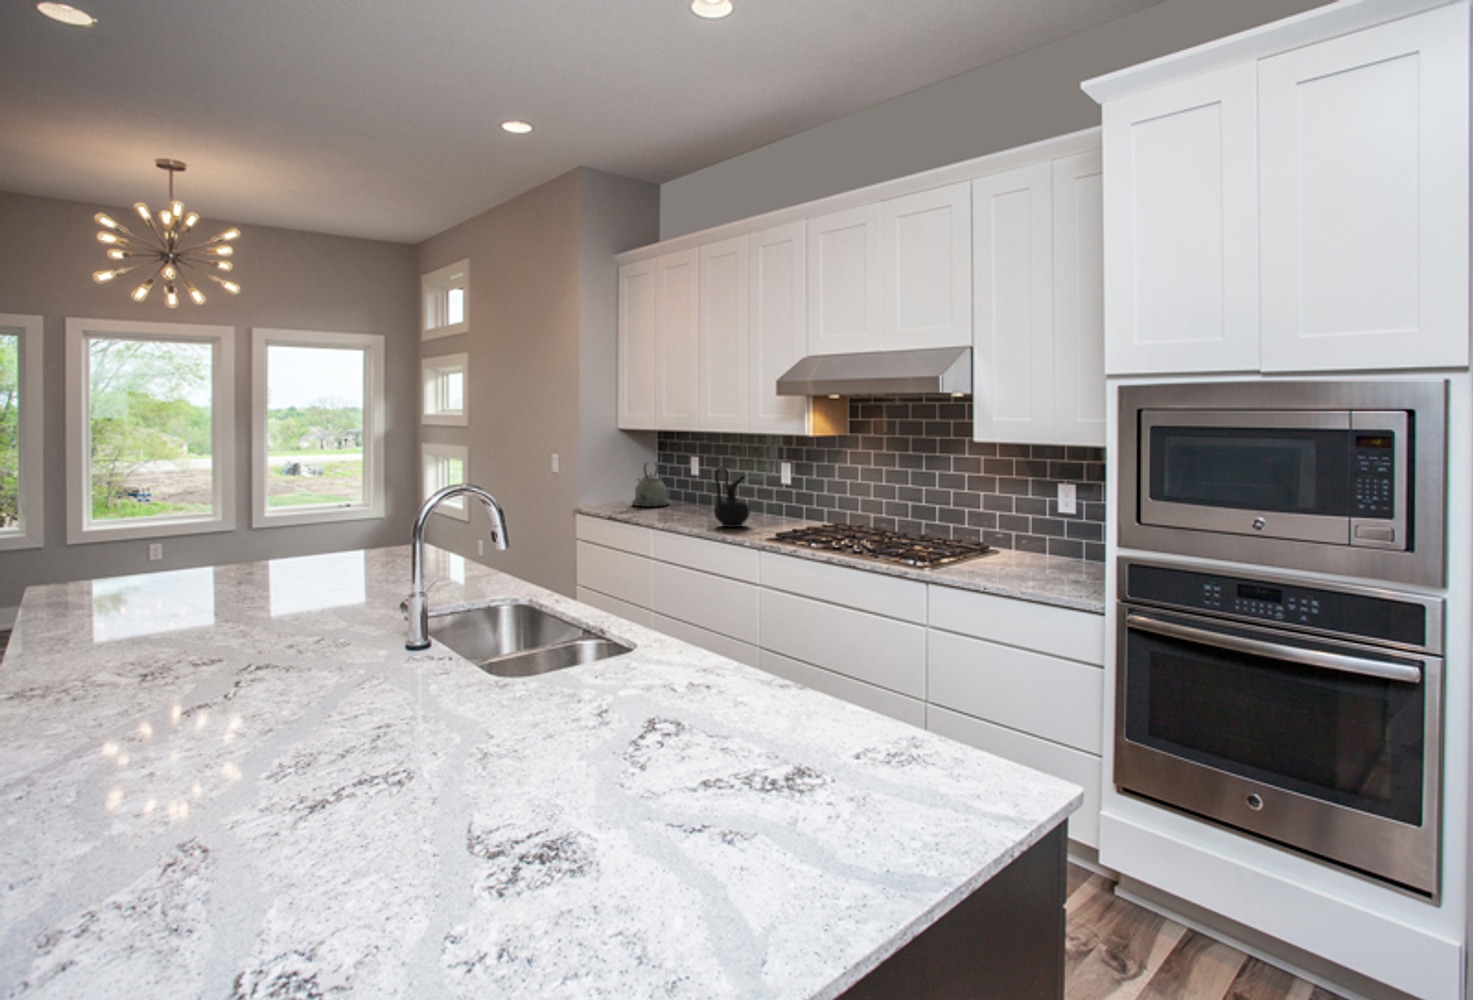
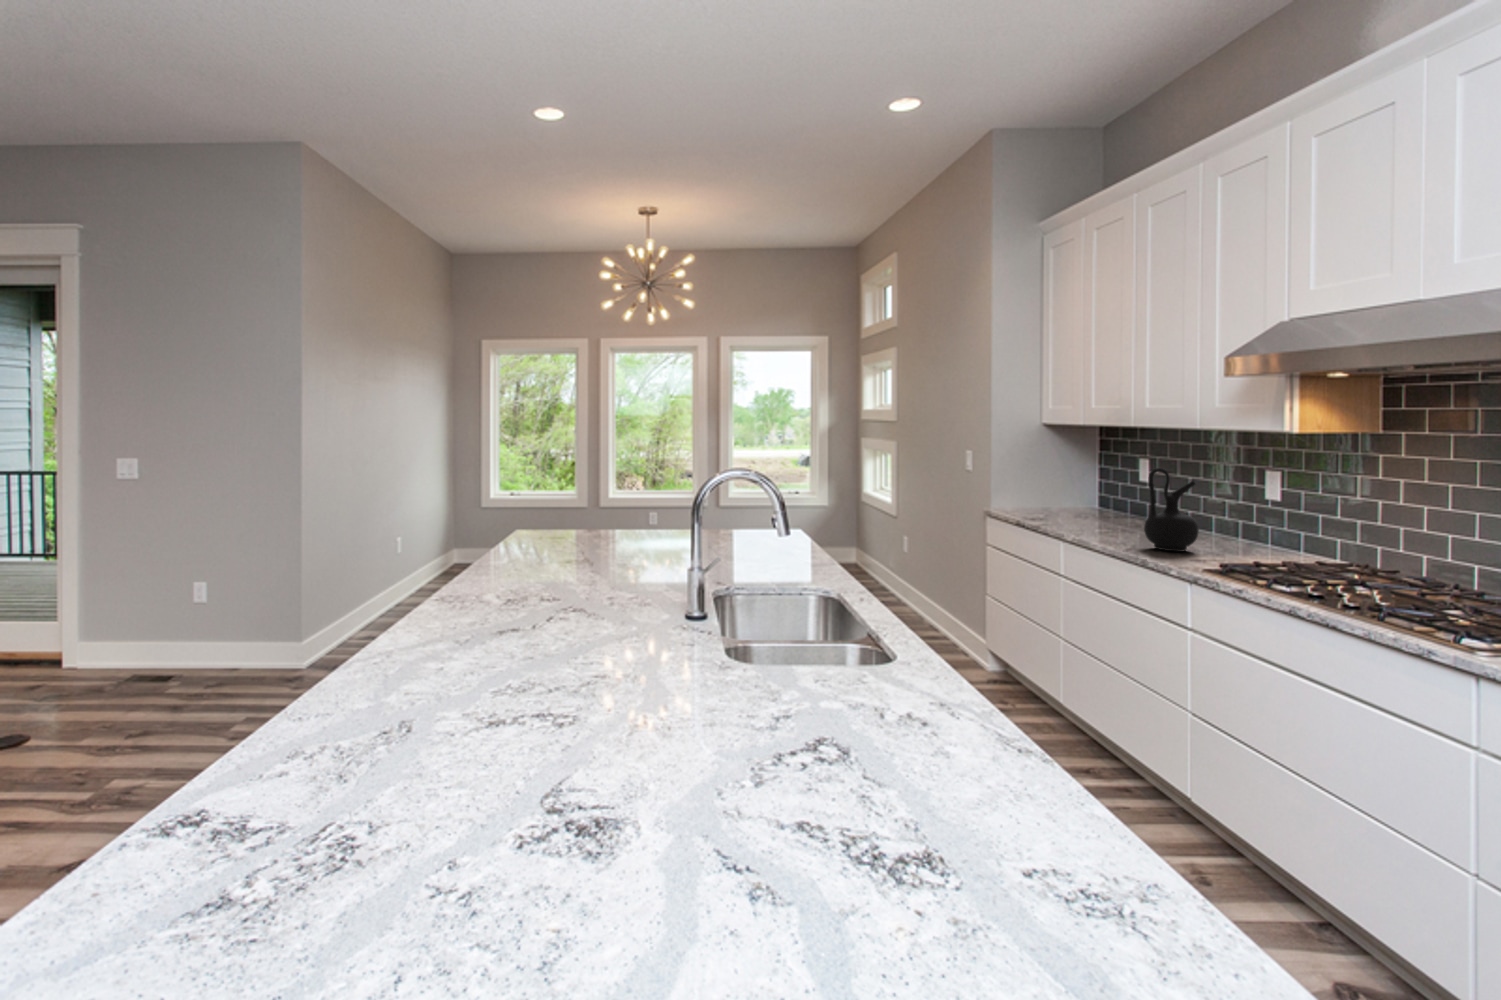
kettle: present [632,462,670,507] -> none [1057,462,1108,519]

